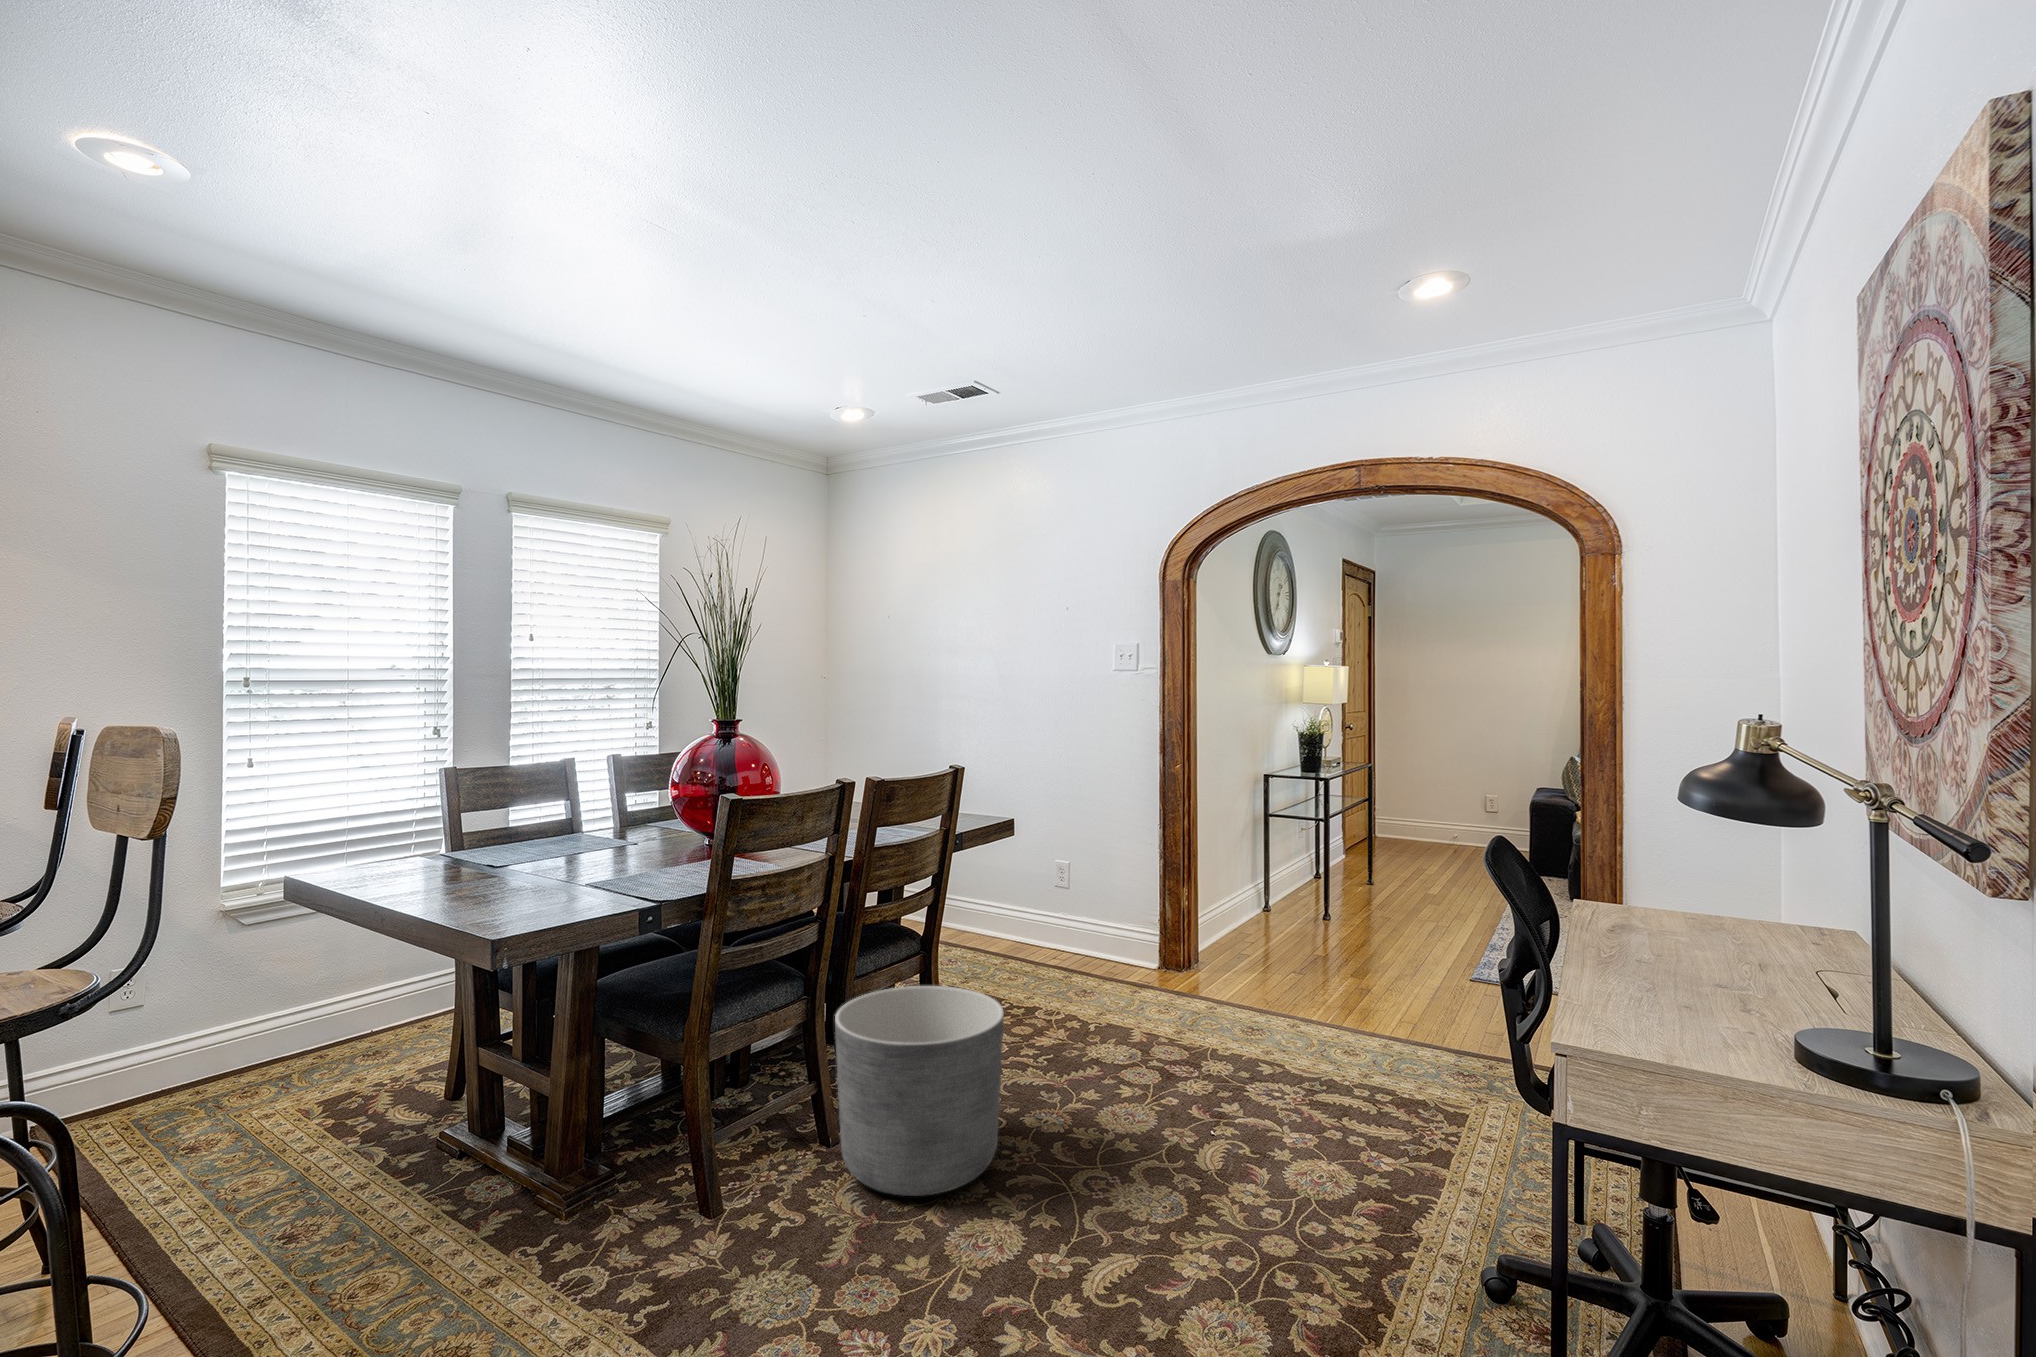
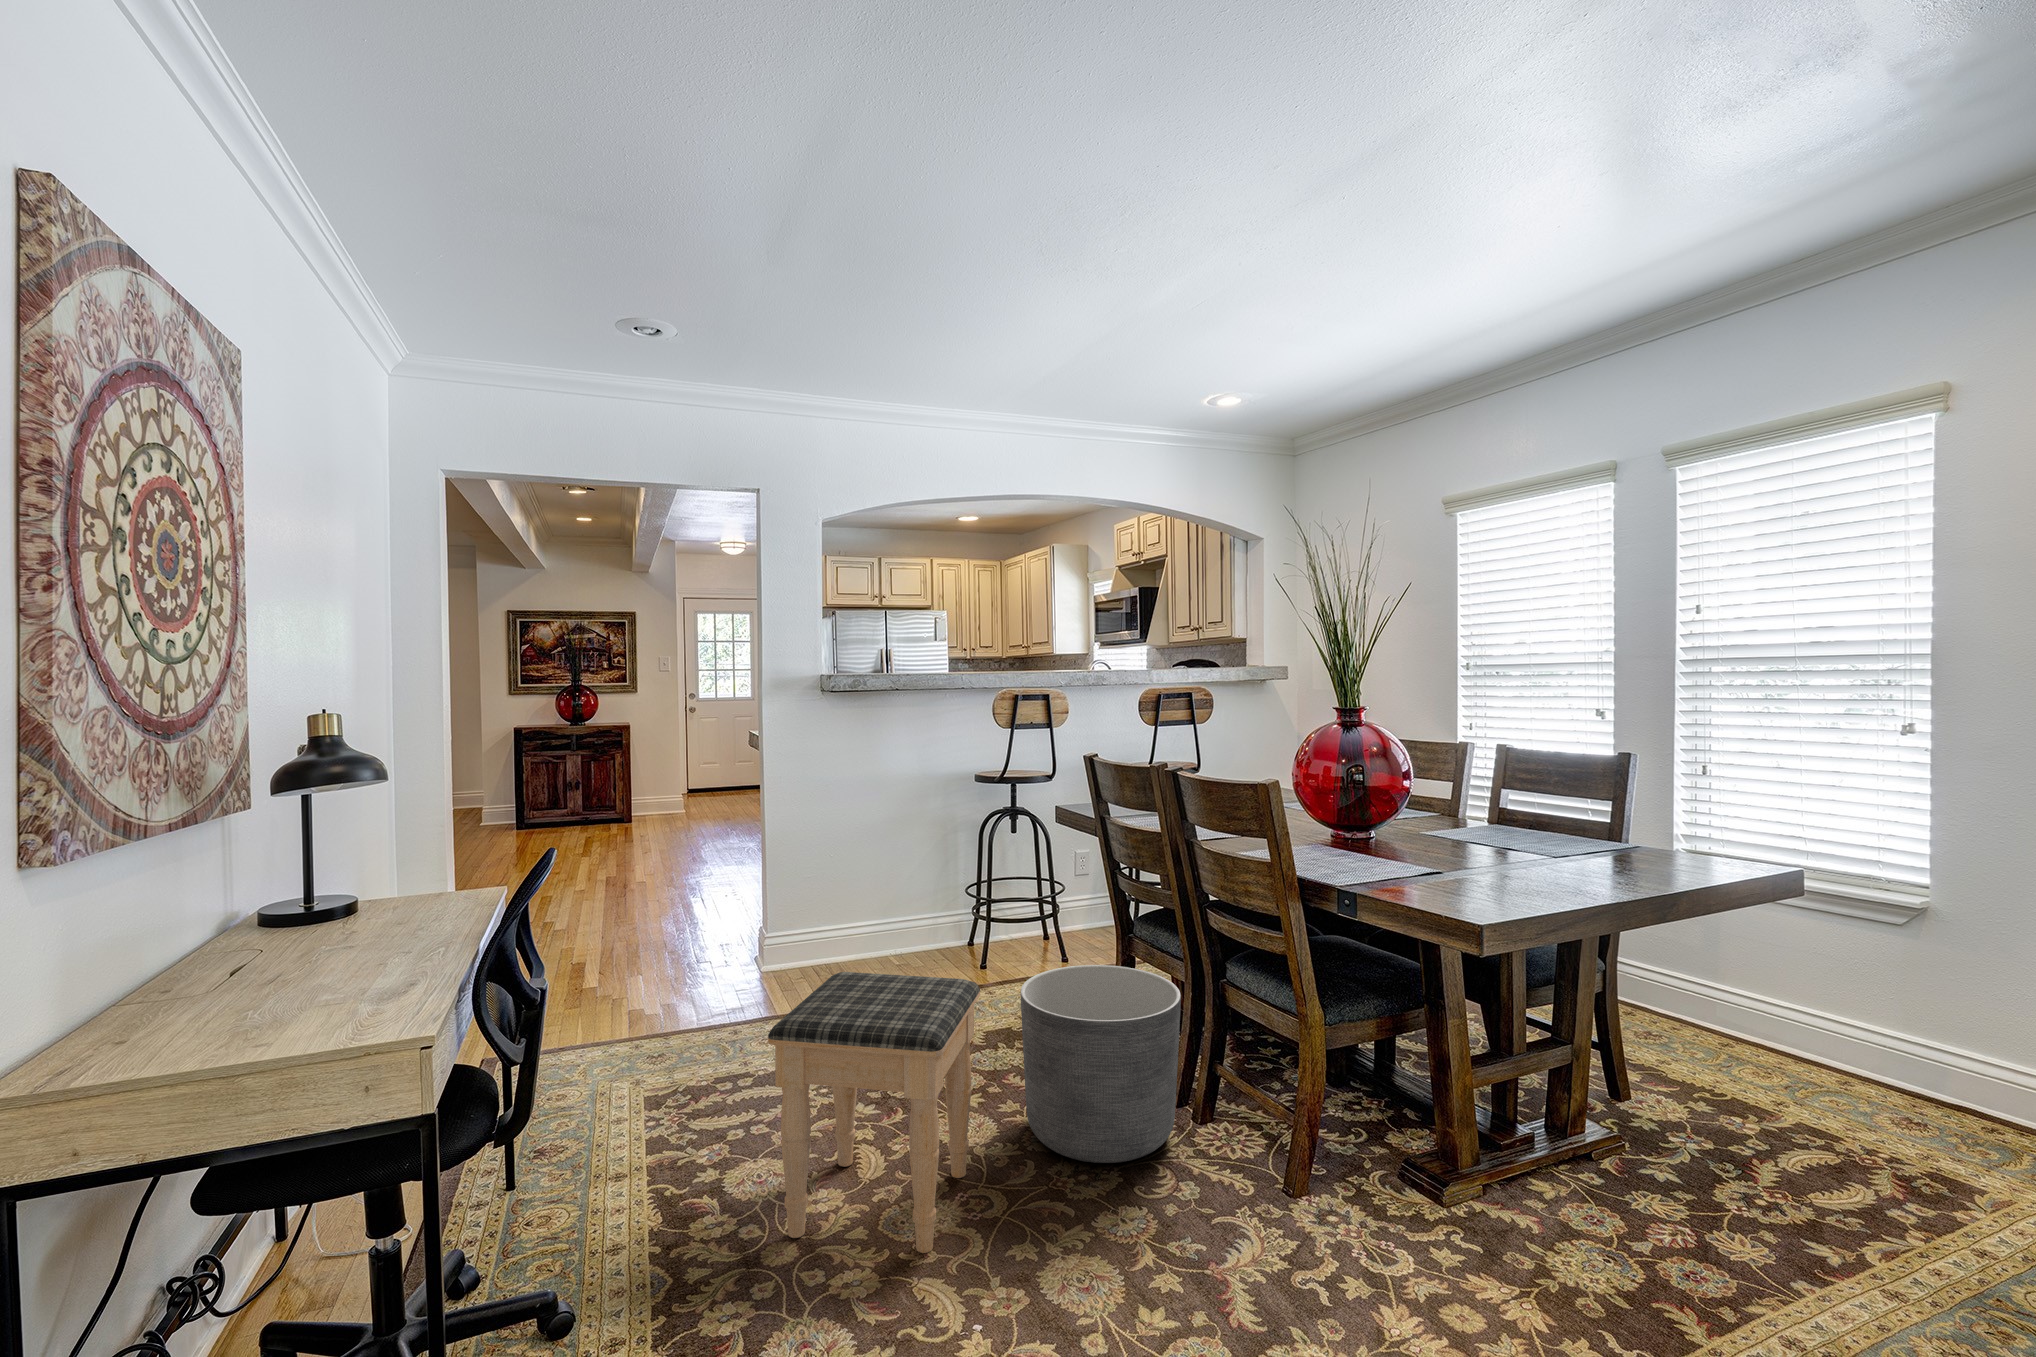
footstool: none [1041,985,1279,1290] -> present [768,972,980,1253]

